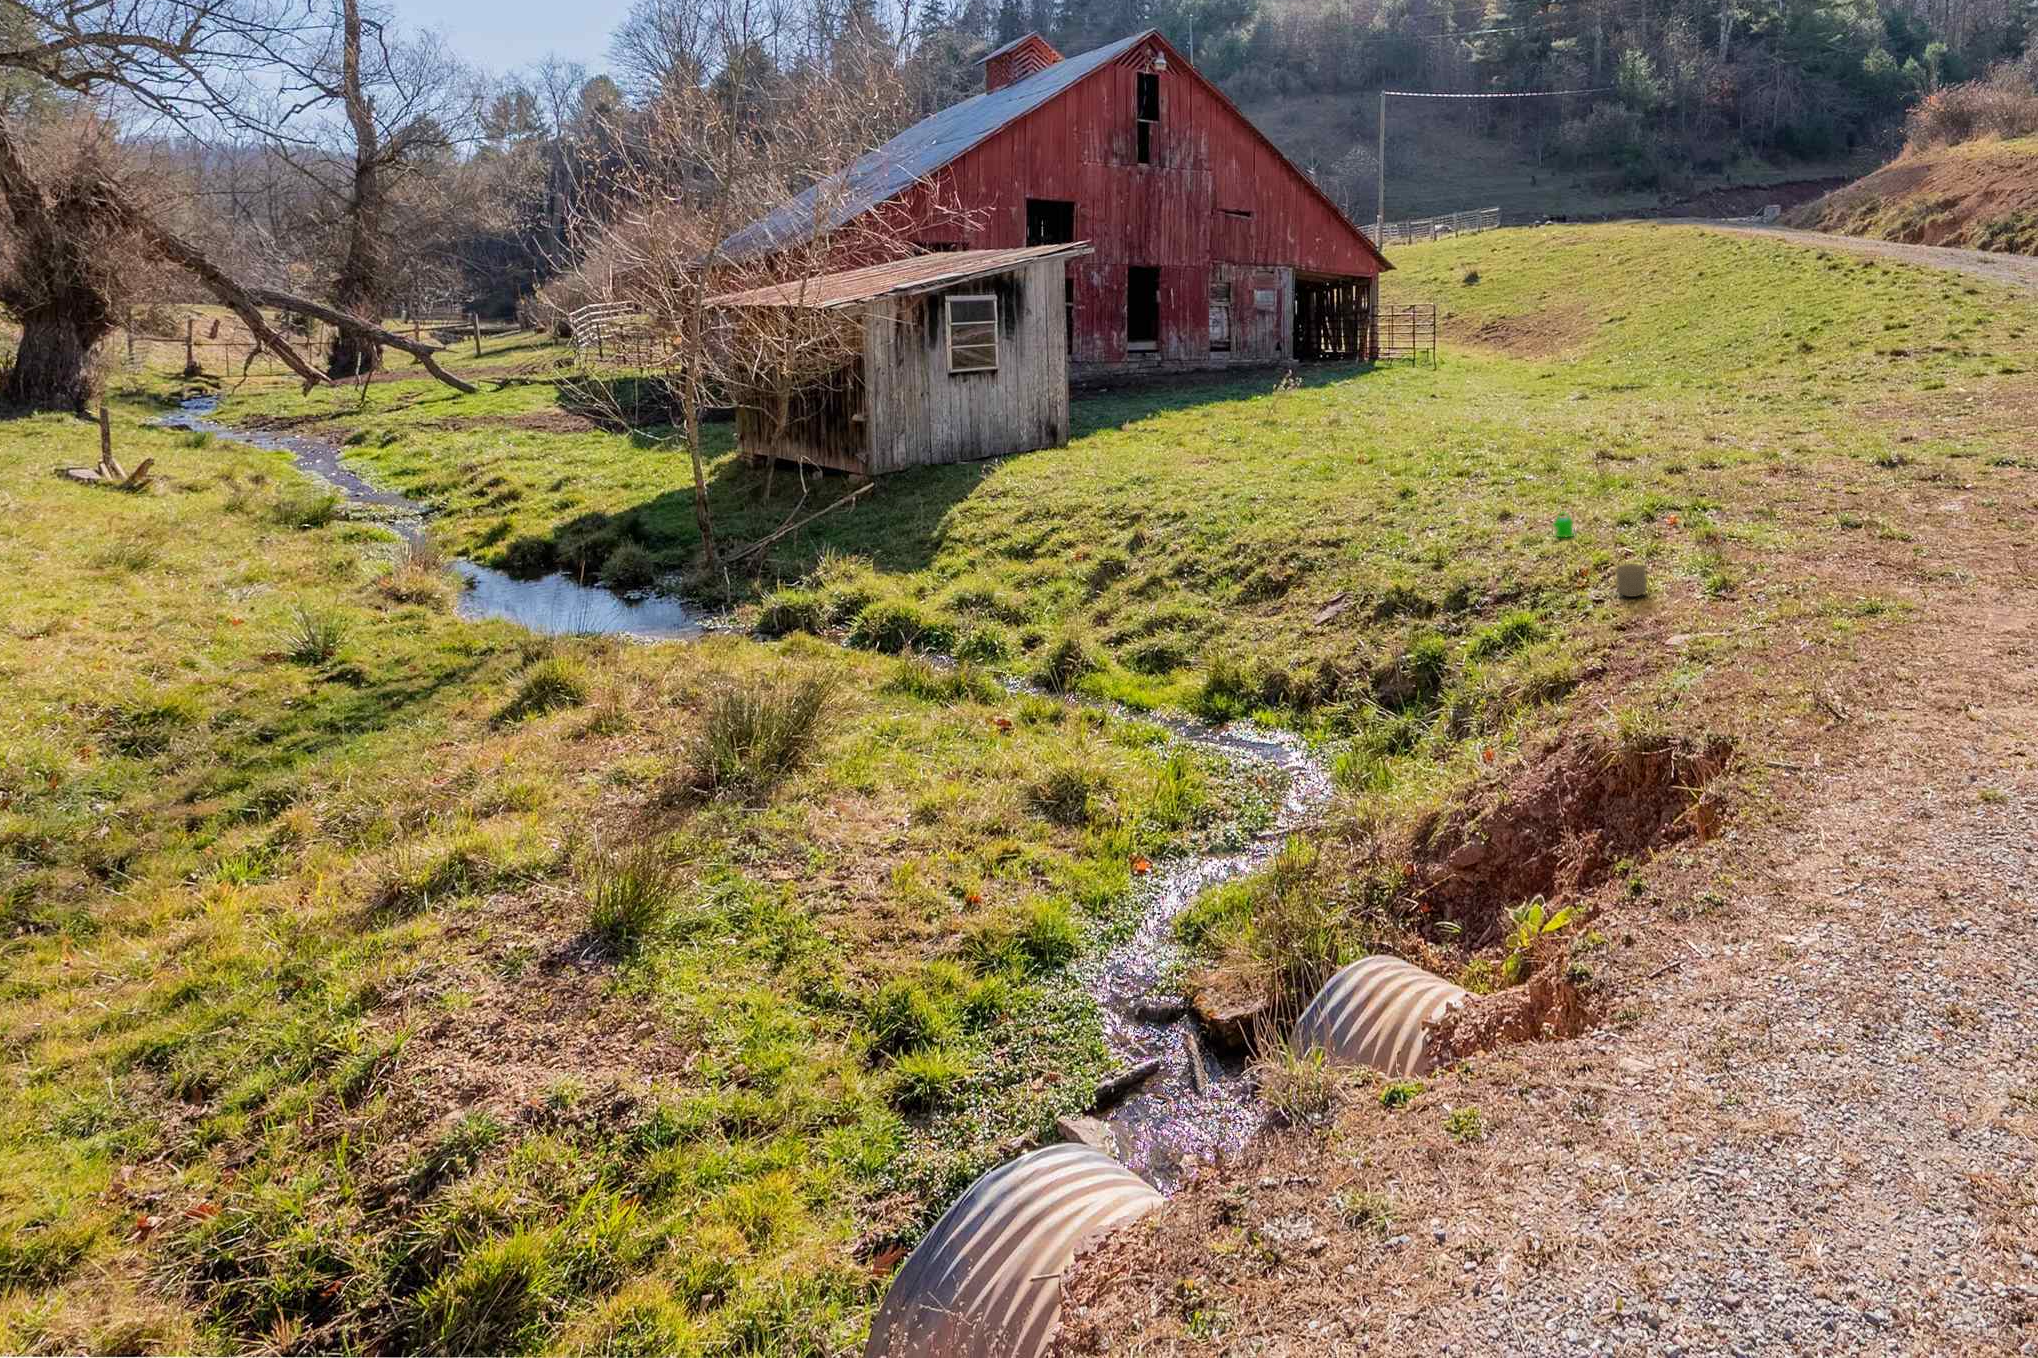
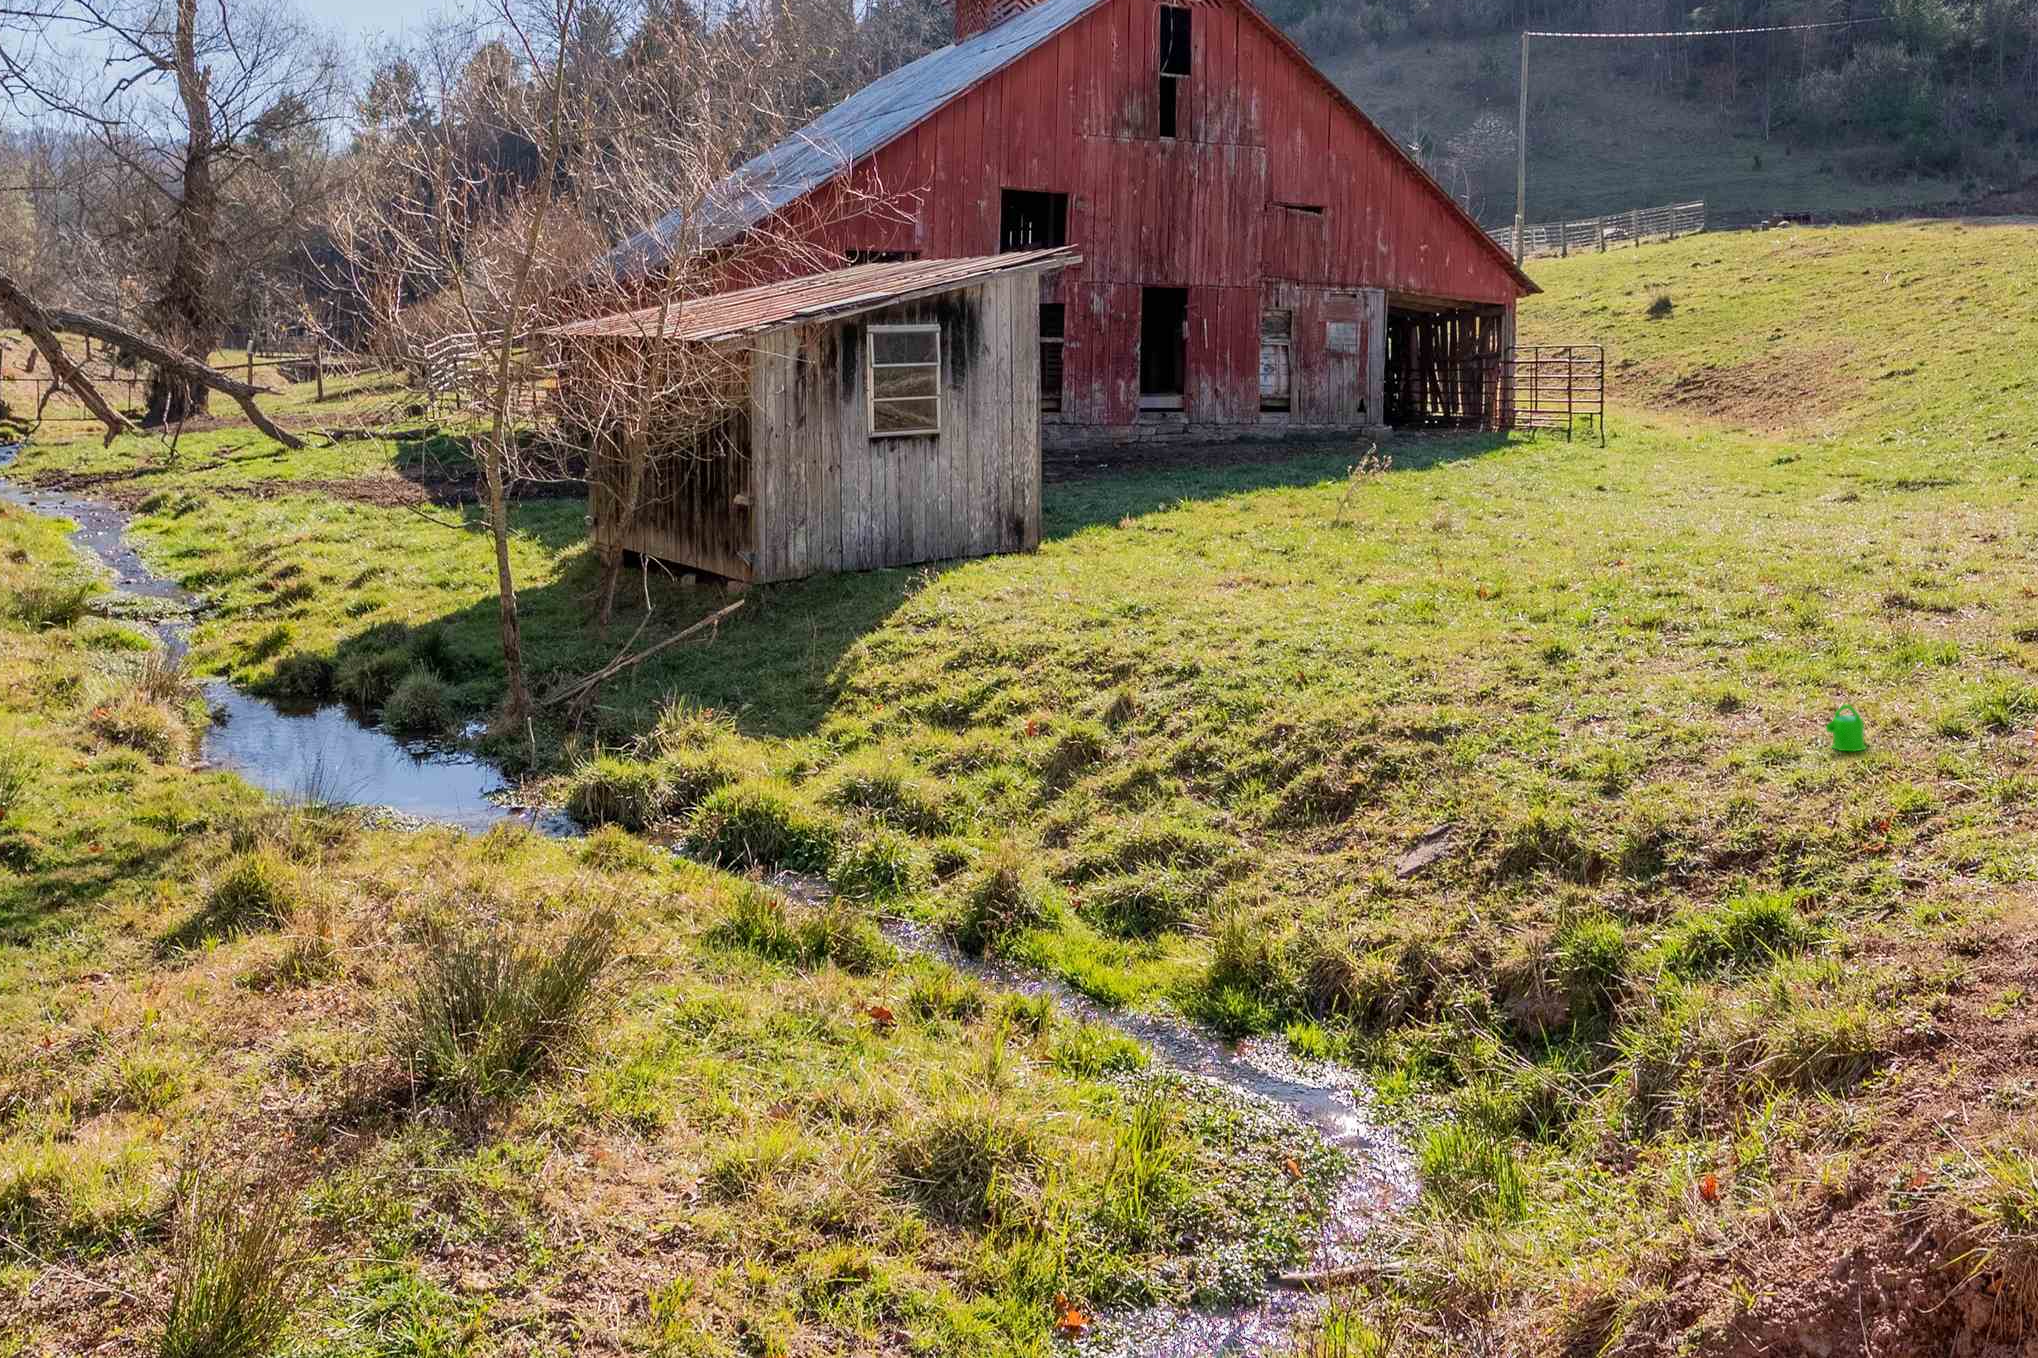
planter: present [1616,564,1647,598] -> none [1954,820,2017,884]

